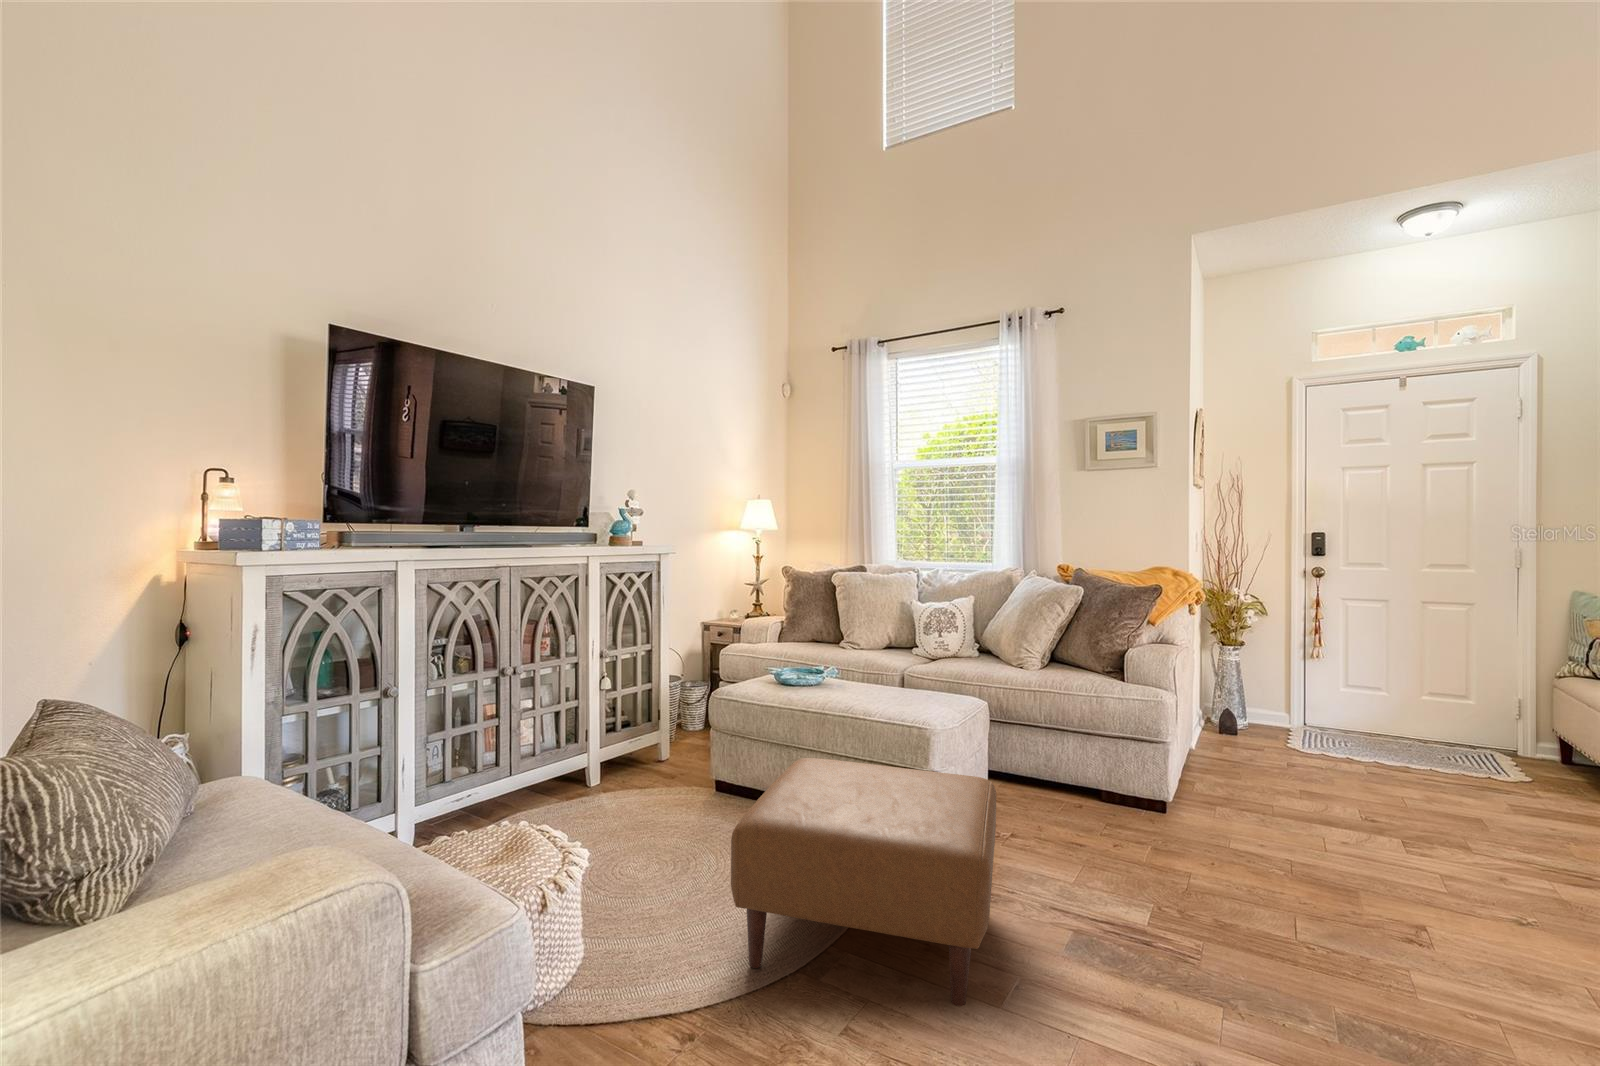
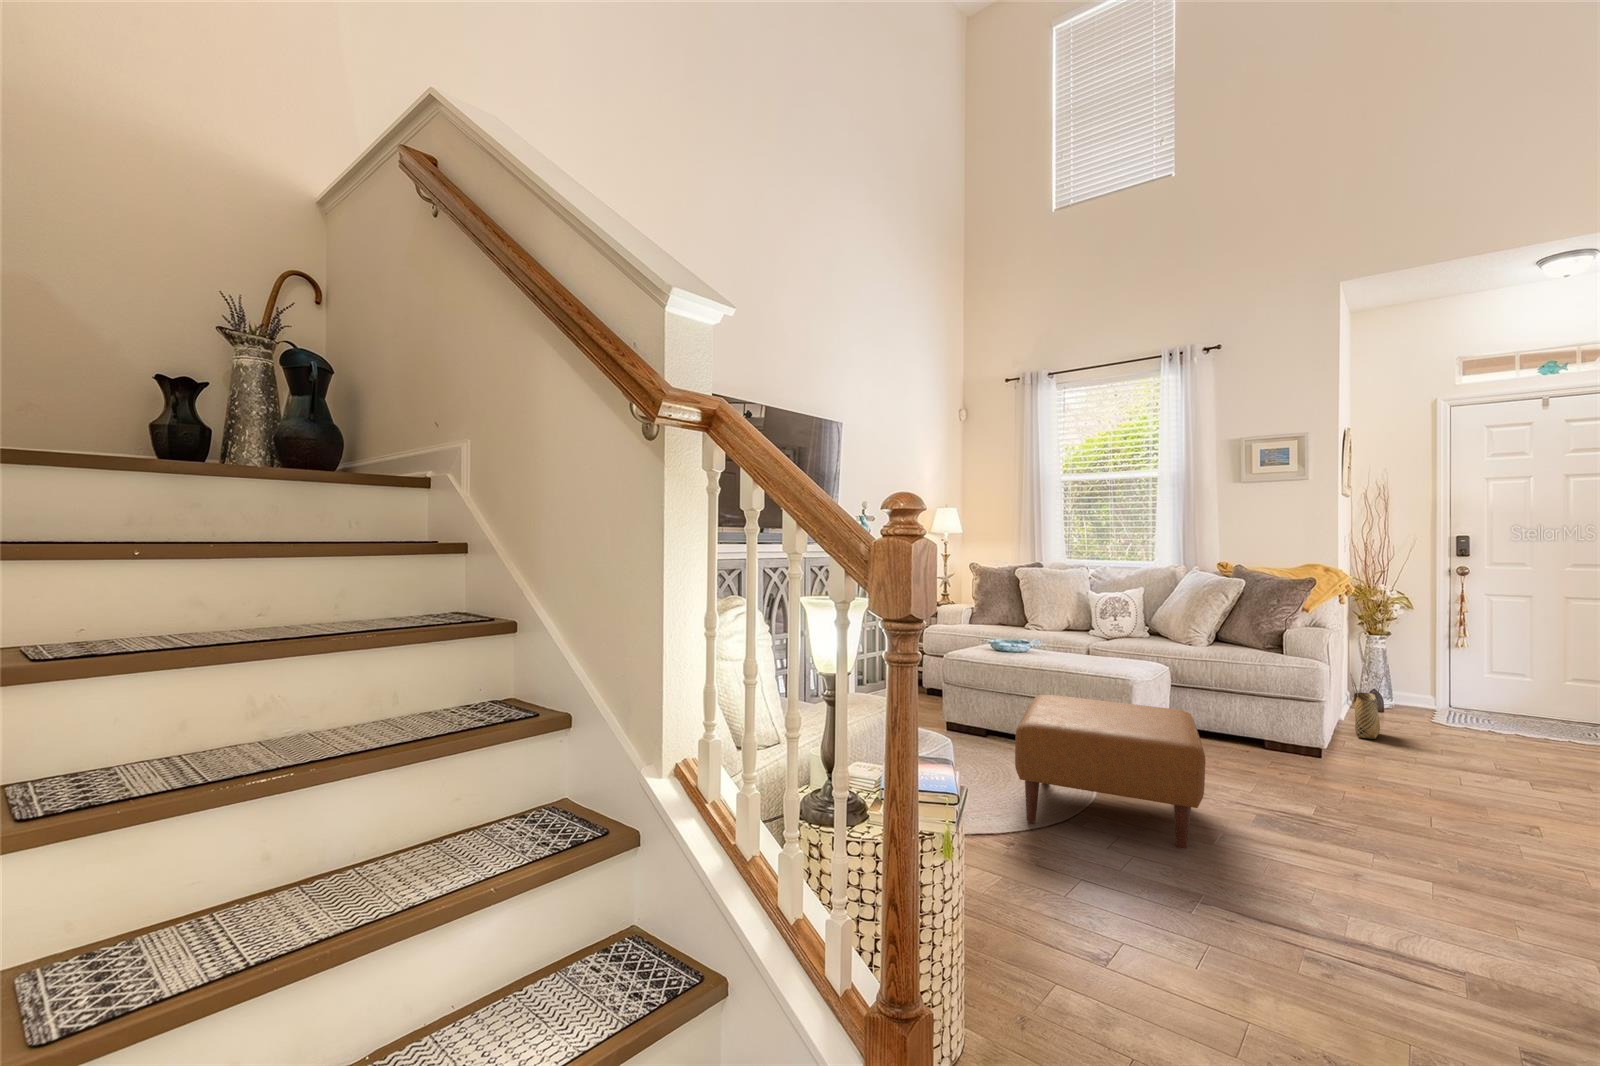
woven basket: none [1200,697,1236,777] -> present [1351,675,1384,739]

